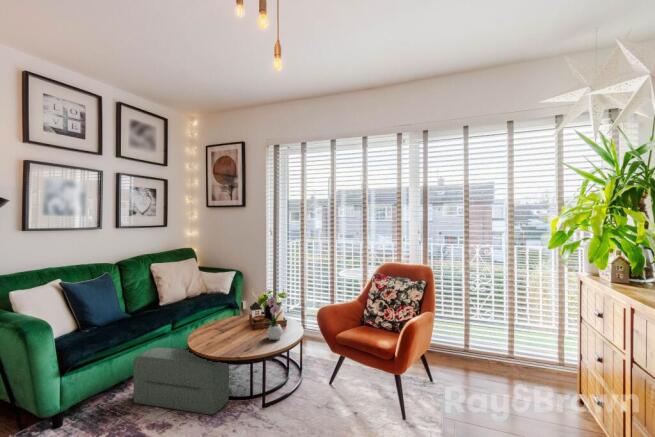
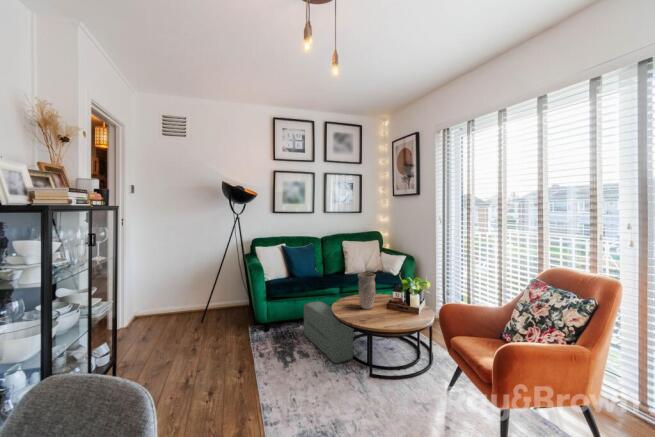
vase: none [229,293,250,336] -> present [358,273,375,309]
flower arrangement: present [266,293,283,340] -> none [377,273,397,321]

